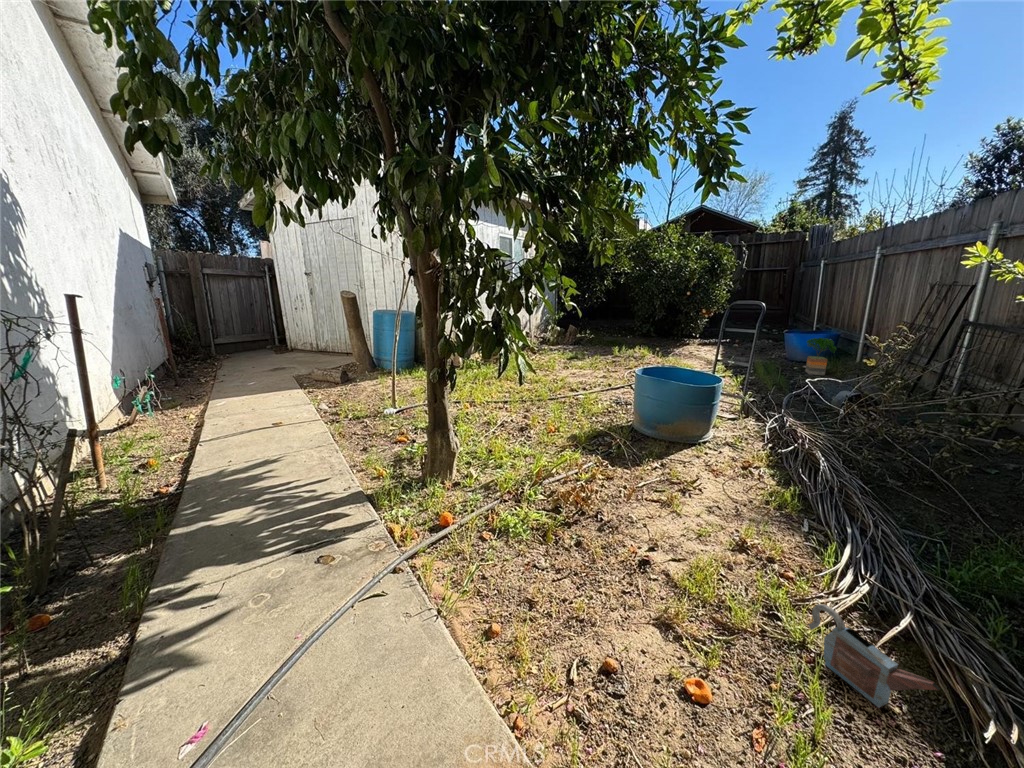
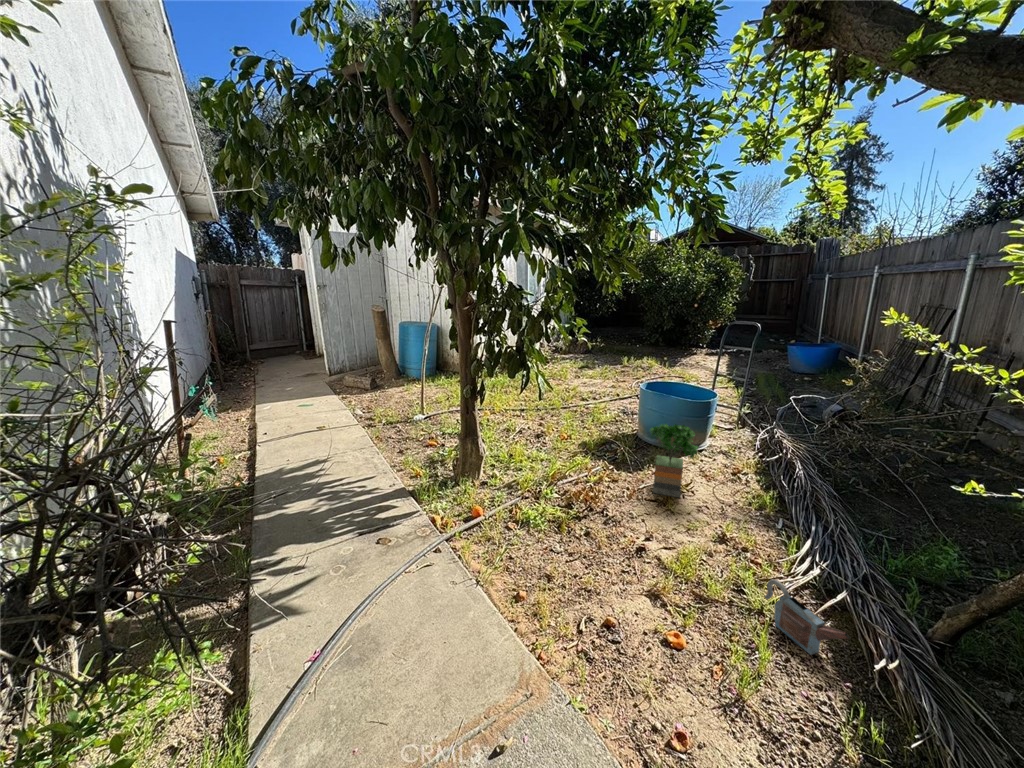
potted tree: present [805,338,836,375] -> present [650,424,698,497]

